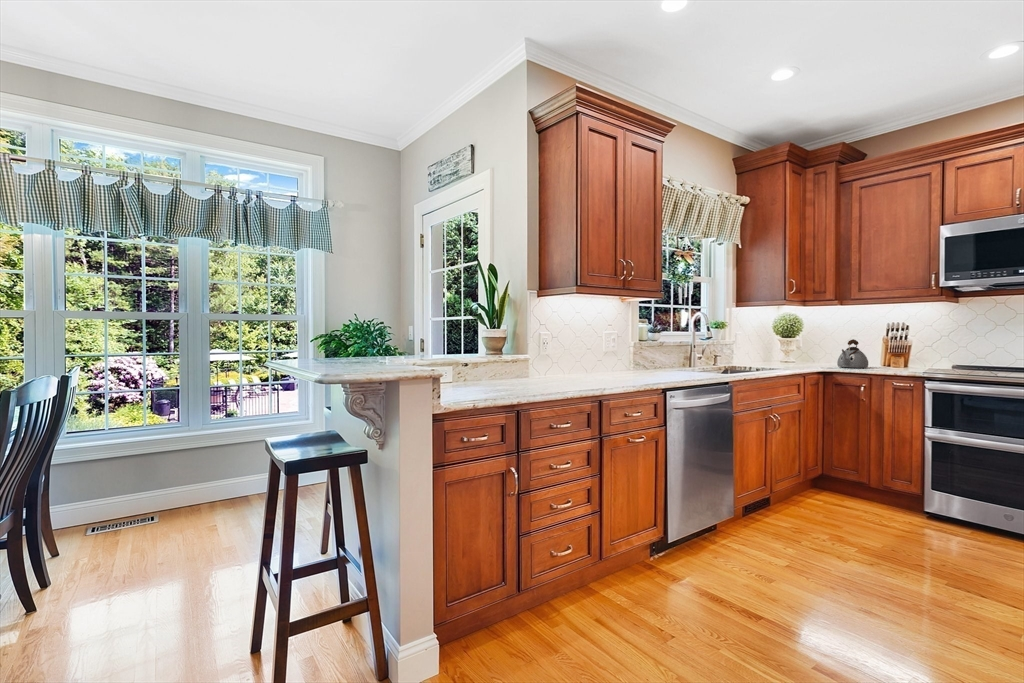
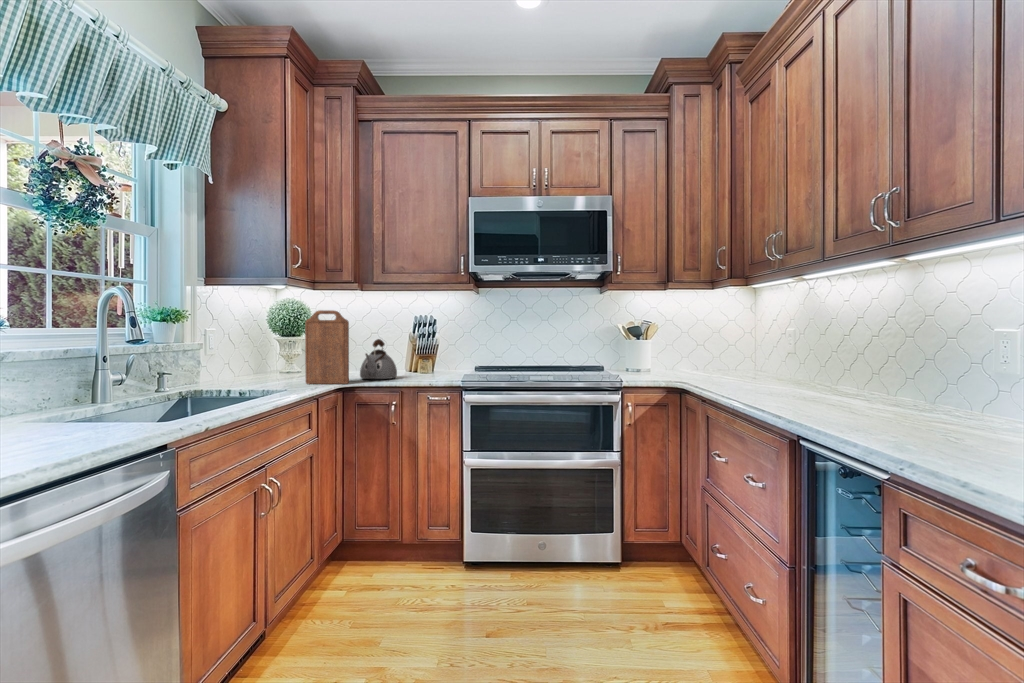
cutting board: none [797,320,828,369] -> present [305,310,349,384]

